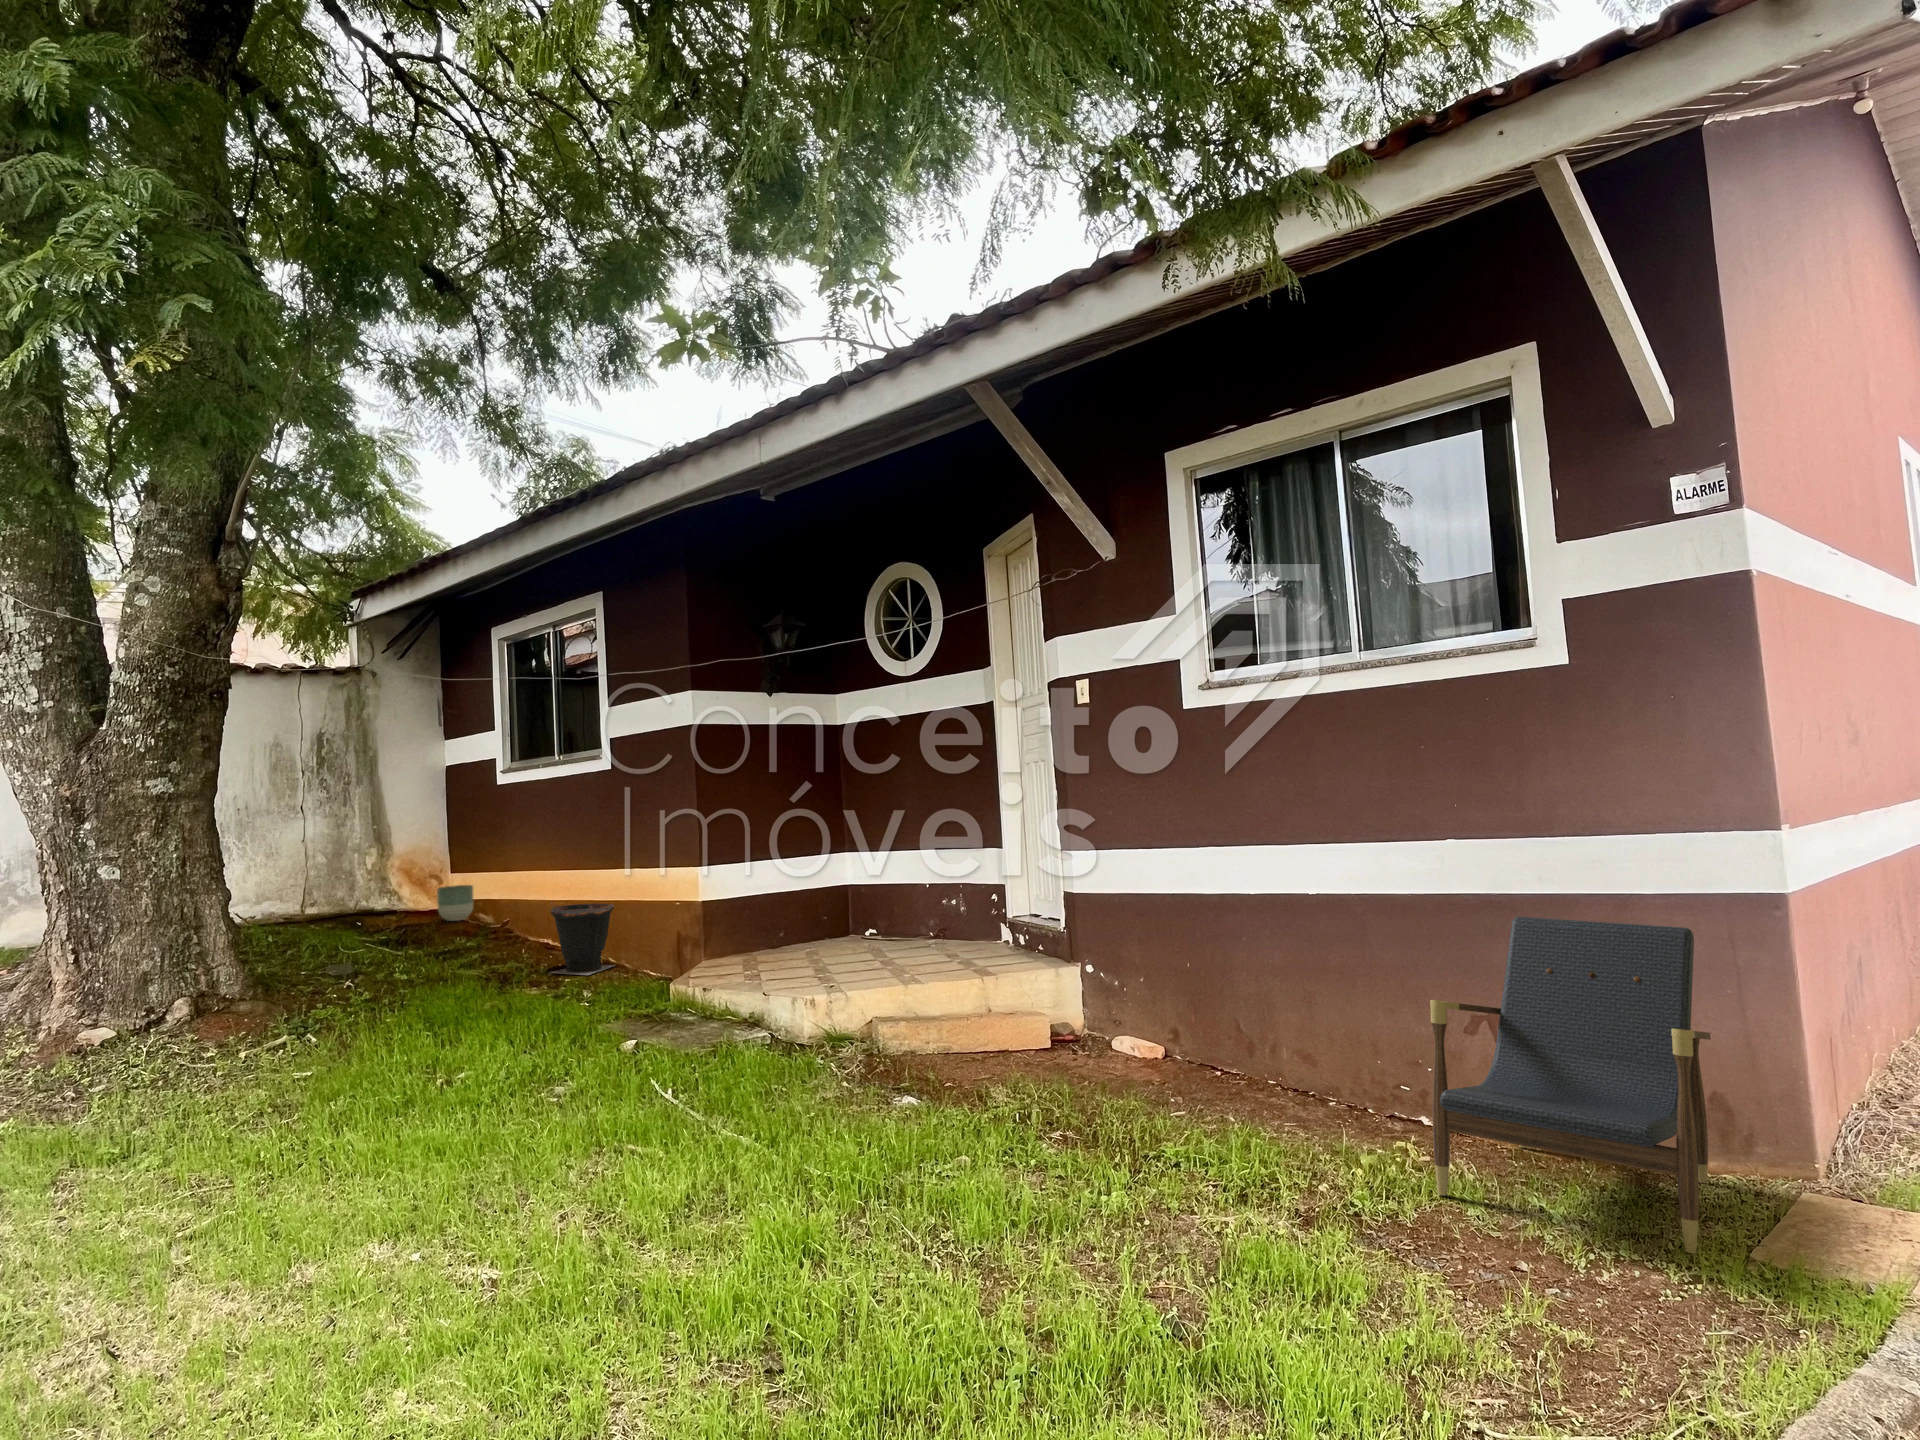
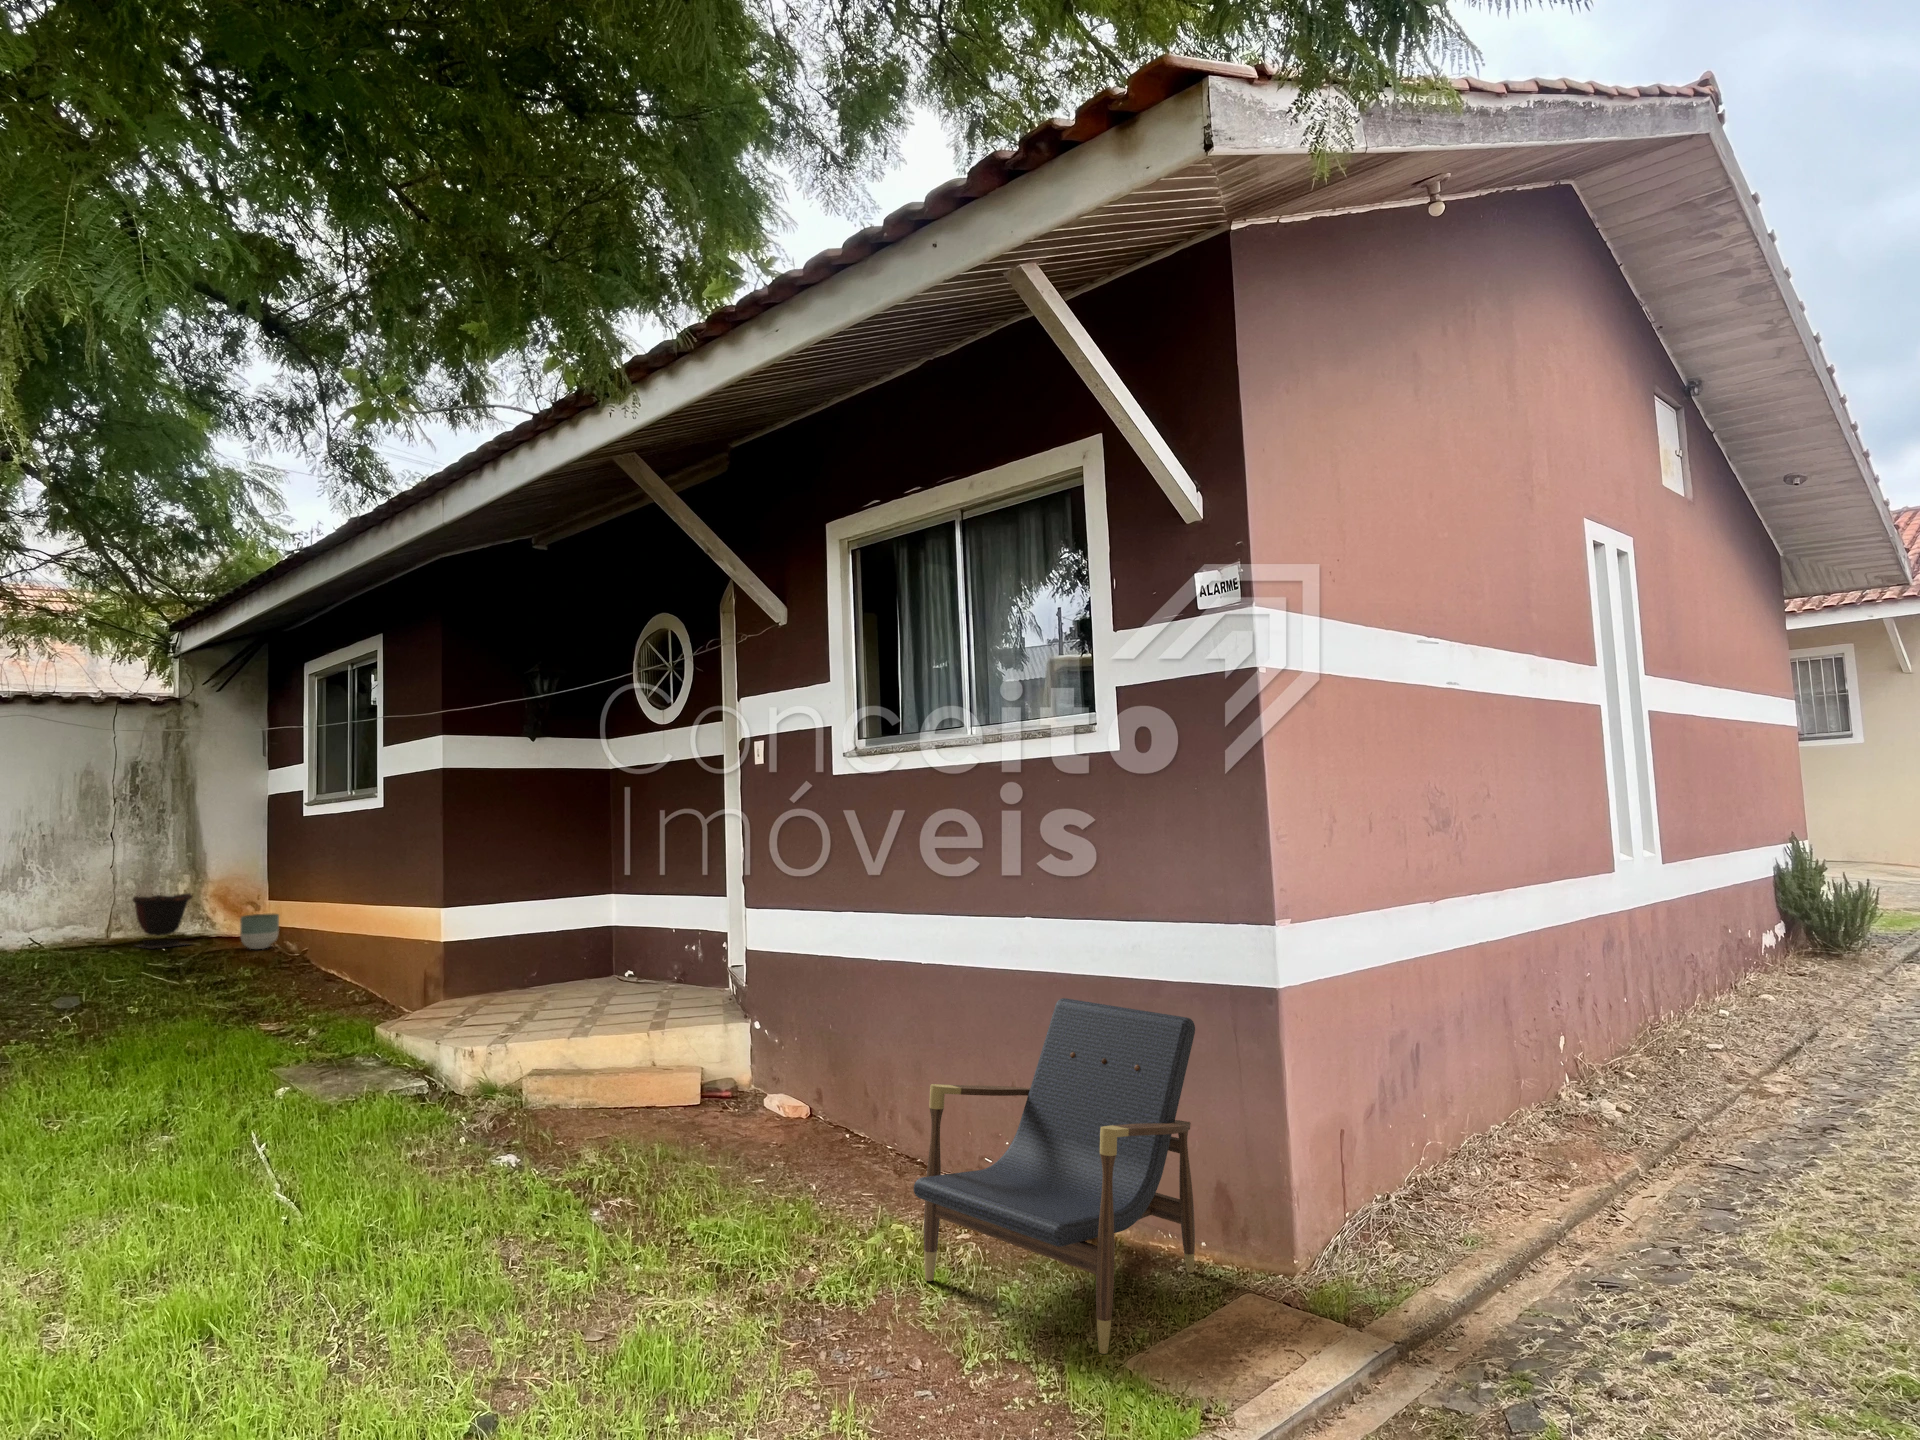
bucket: present [550,902,615,975] -> present [133,893,192,948]

